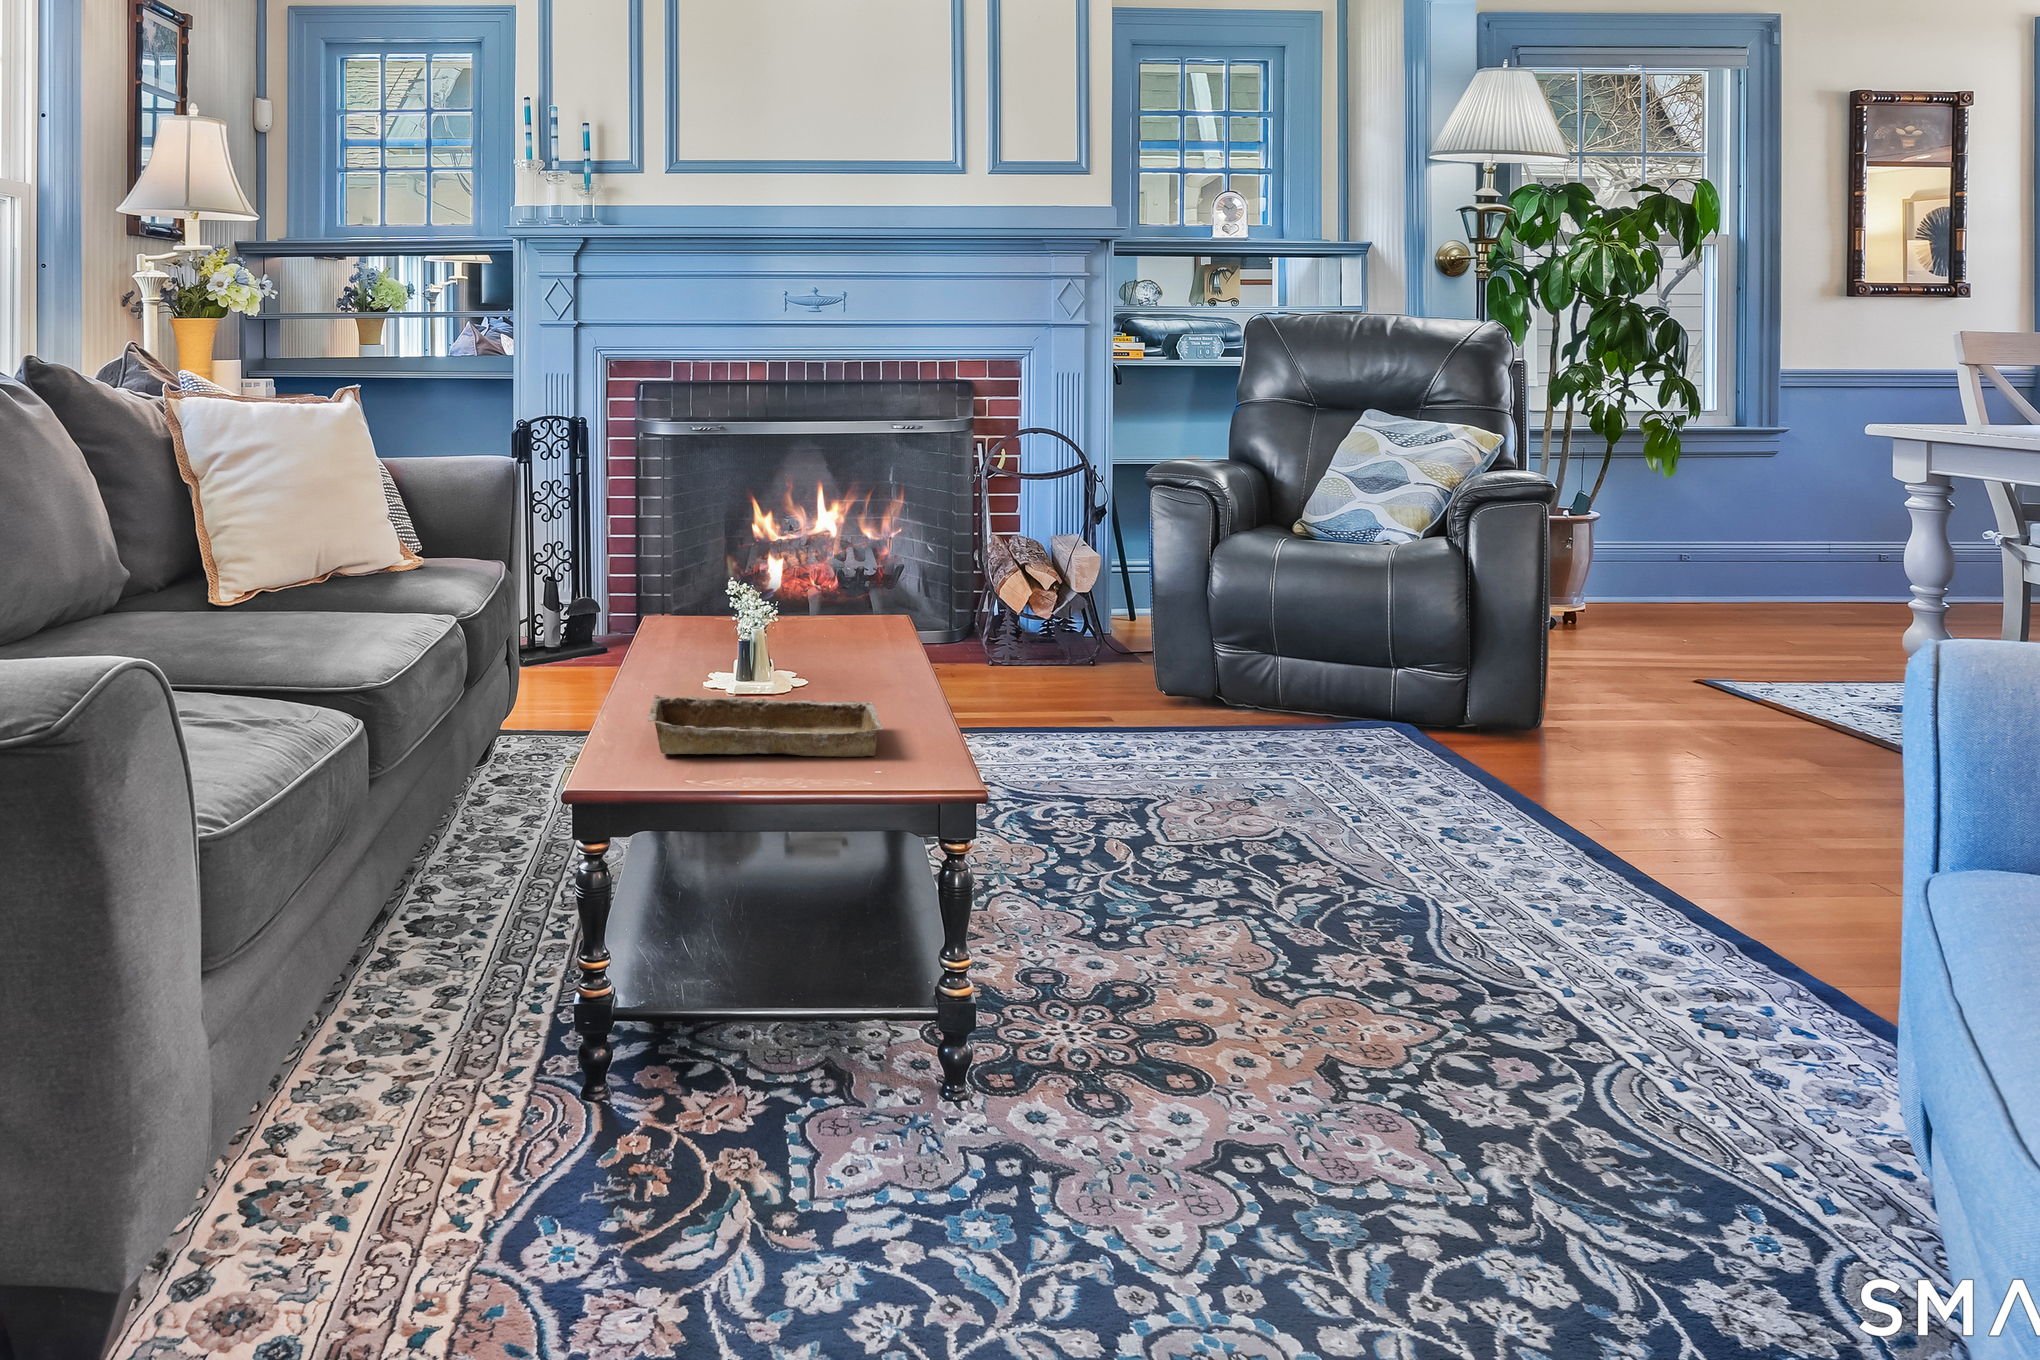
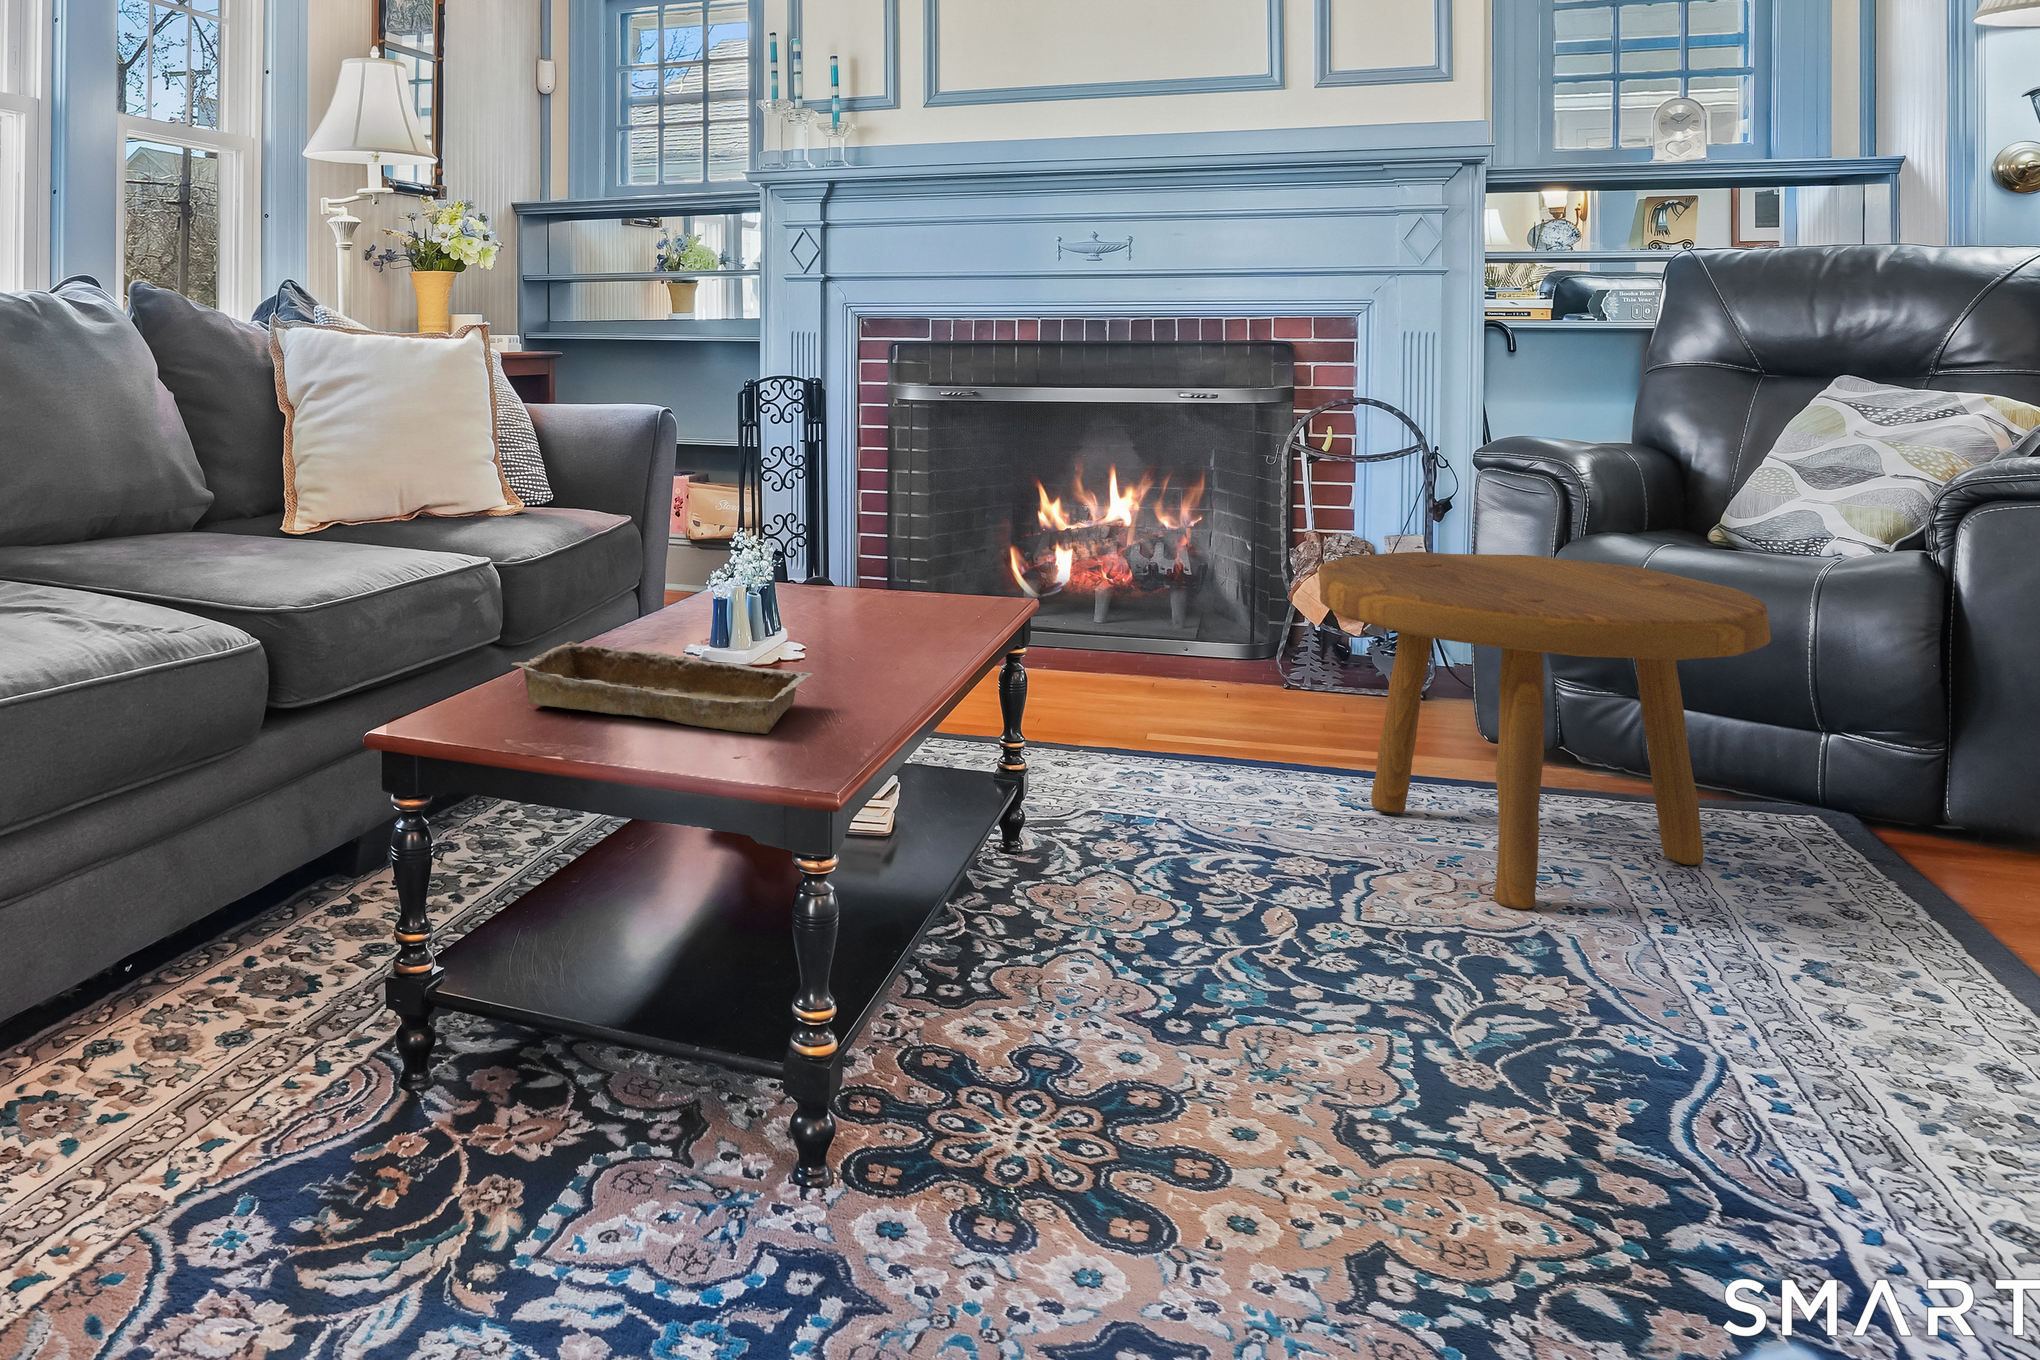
footstool: none [1097,555,1397,819] -> present [1318,552,1771,909]

